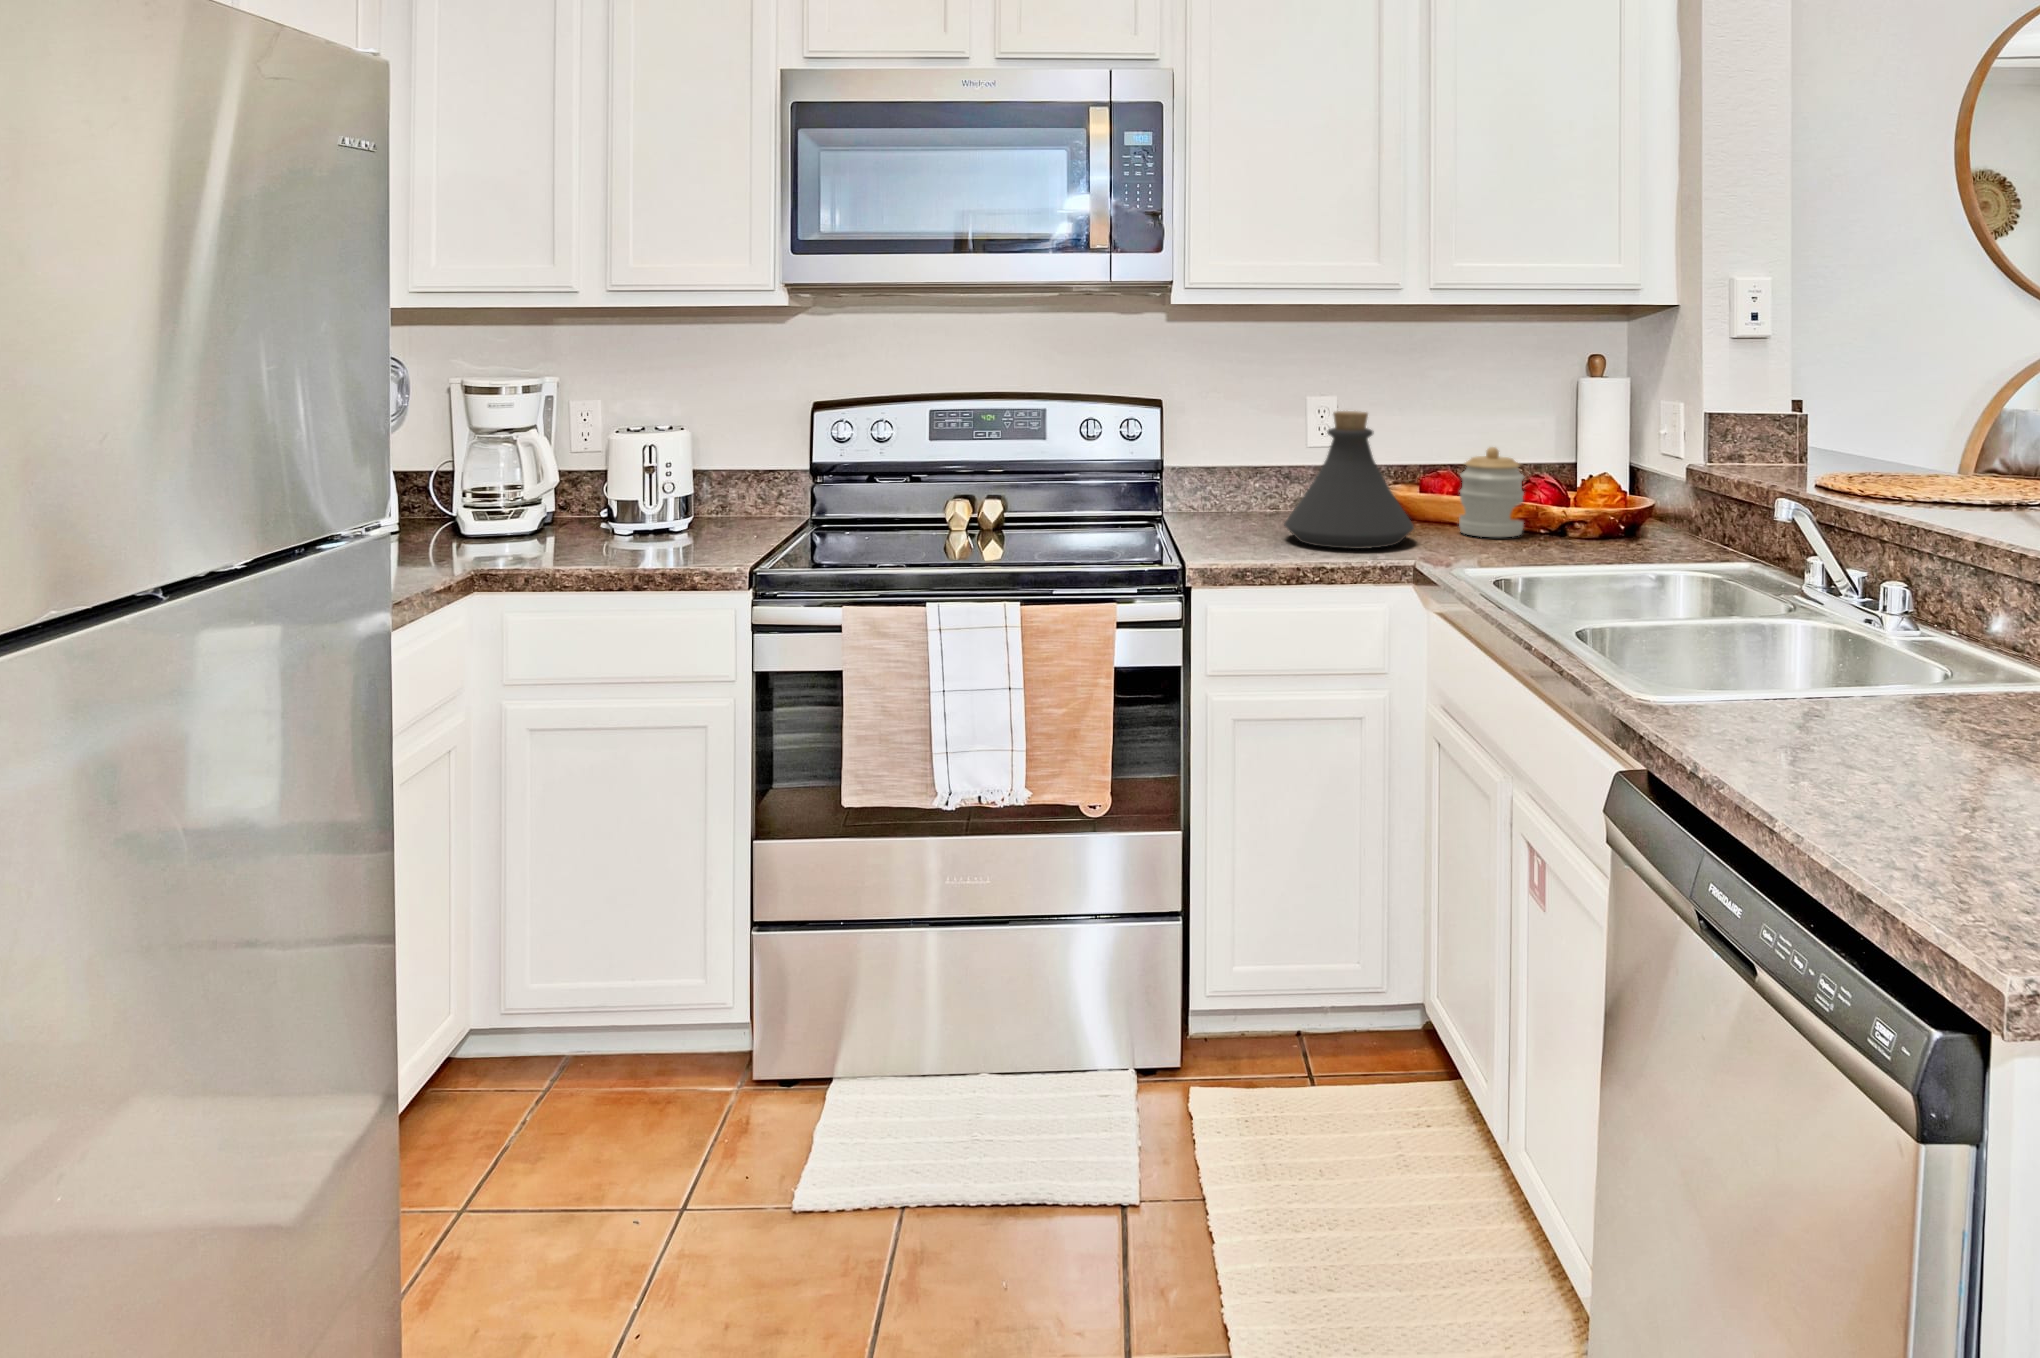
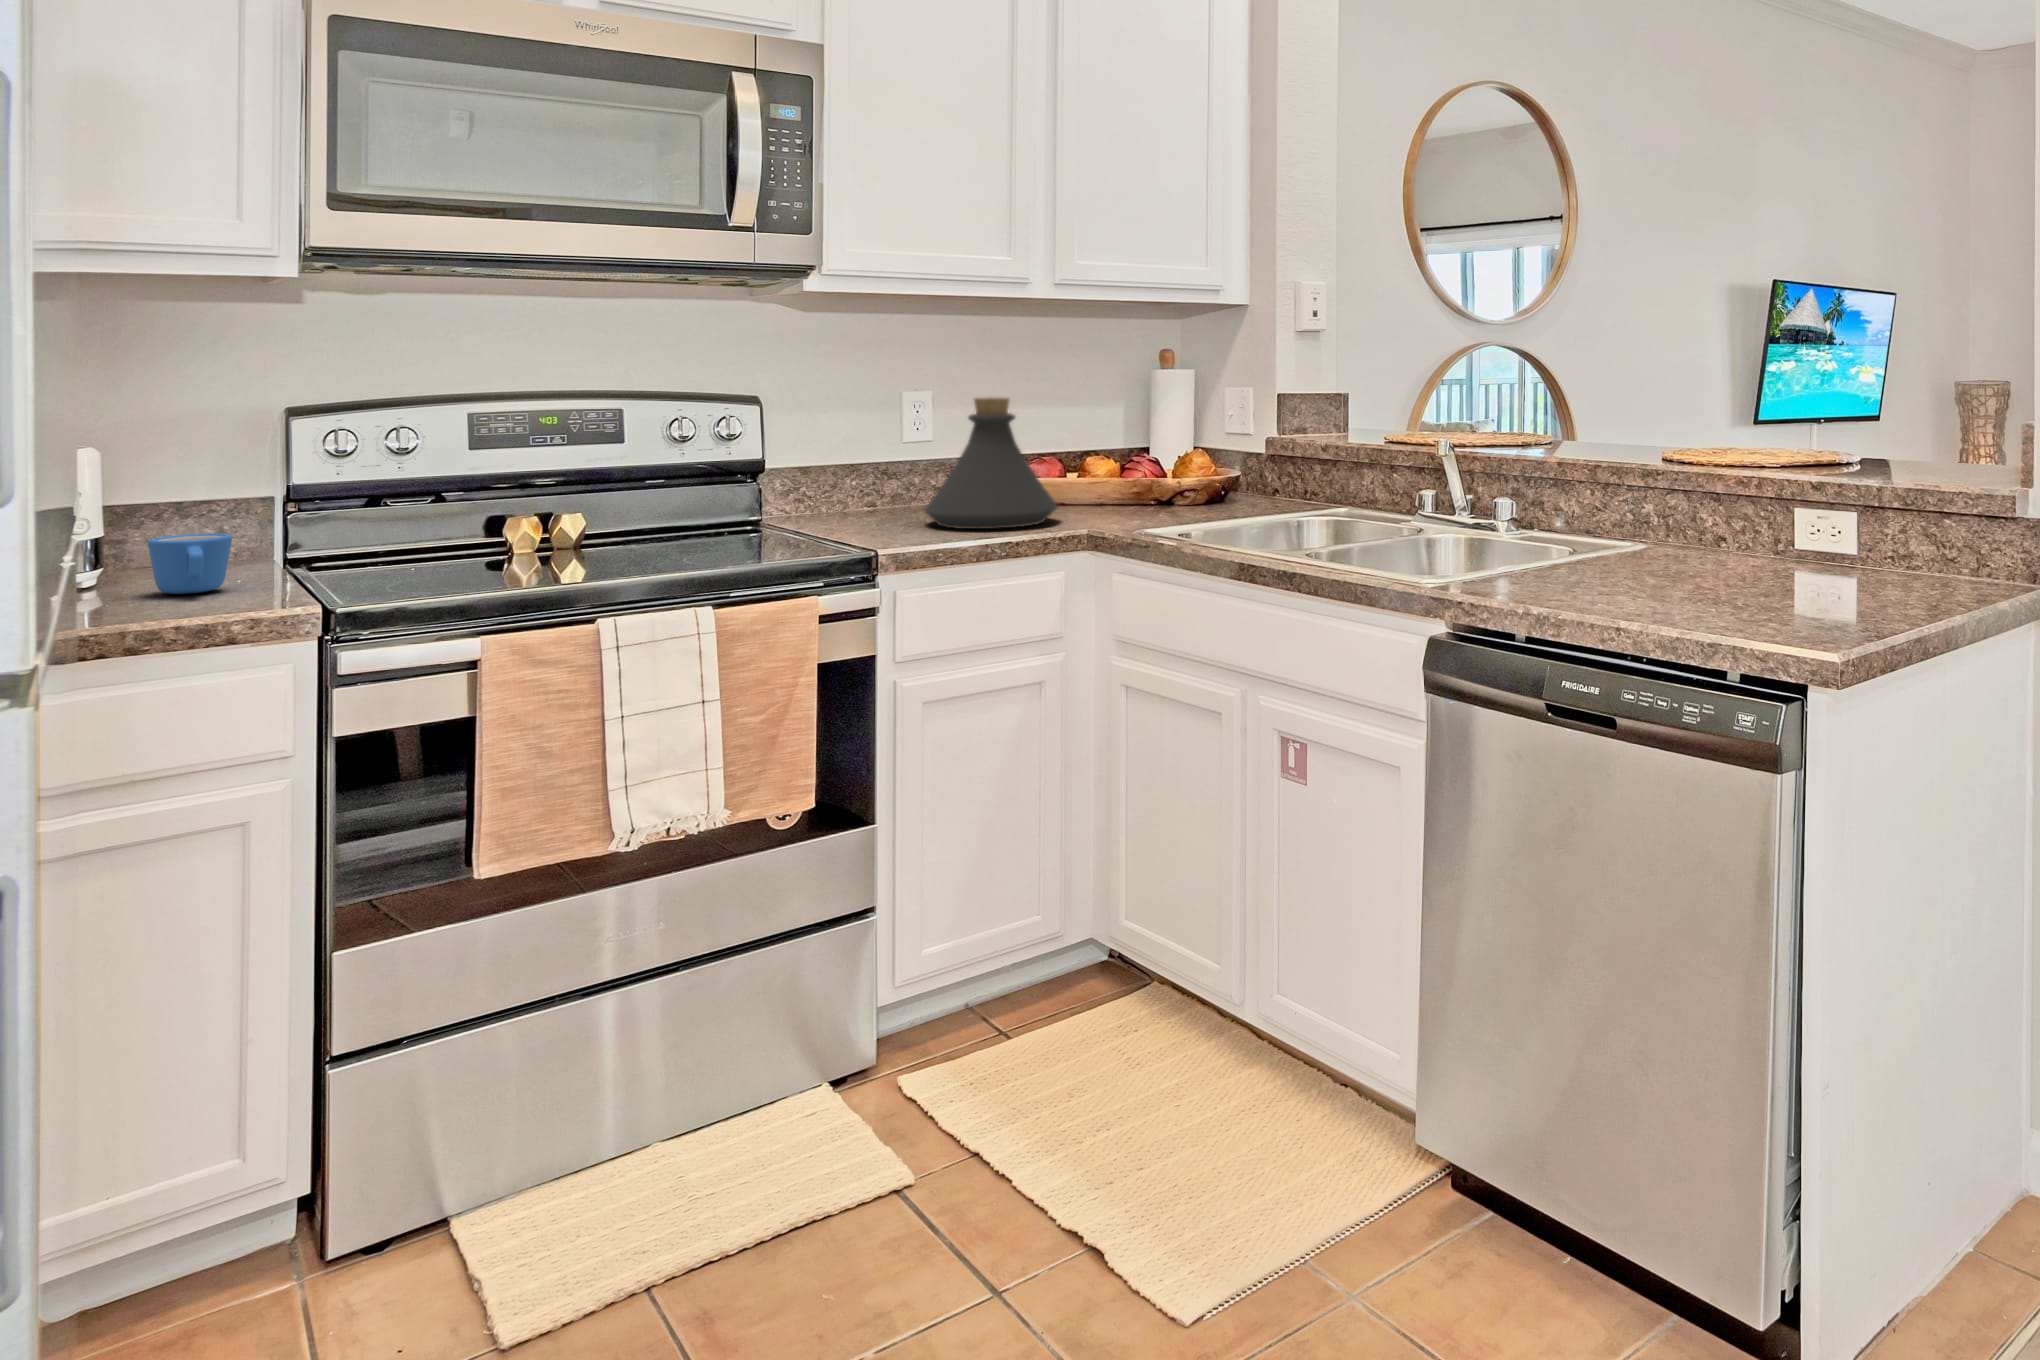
jar: present [1459,447,1524,537] -> none [1078,428,1139,511]
mug: none [673,499,725,546] -> present [148,534,232,594]

